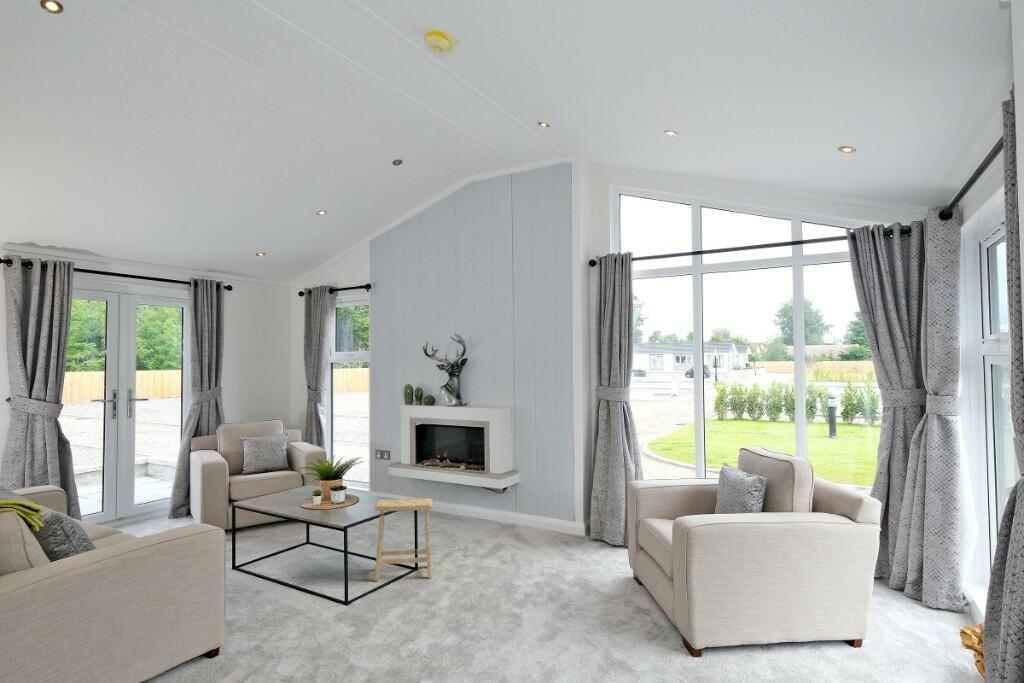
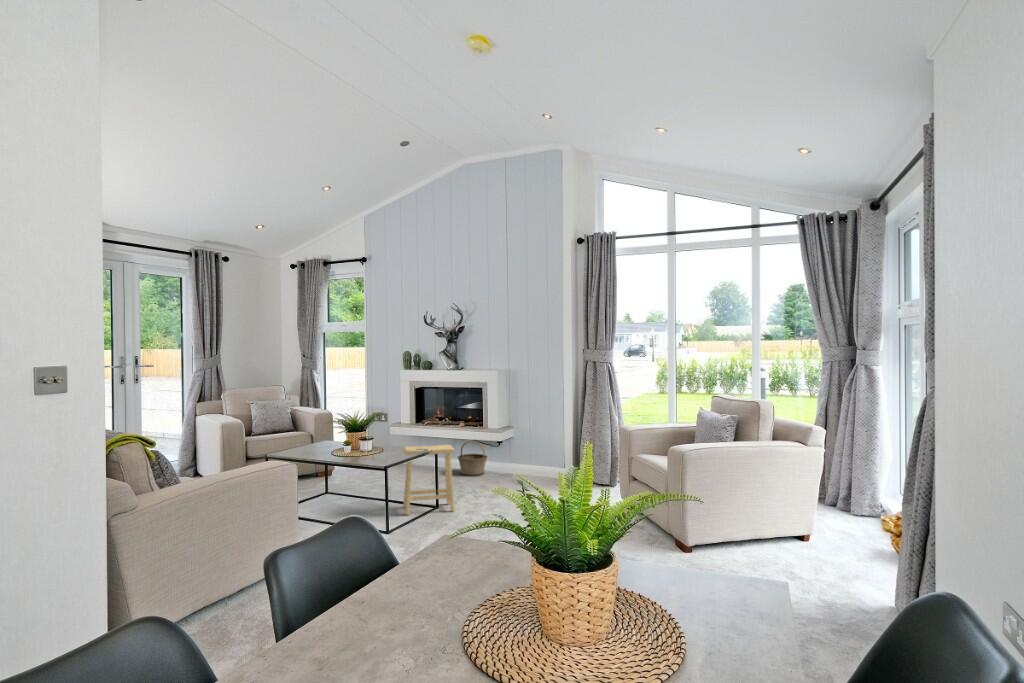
basket: none [457,488,490,528] -> present [458,442,487,476]

